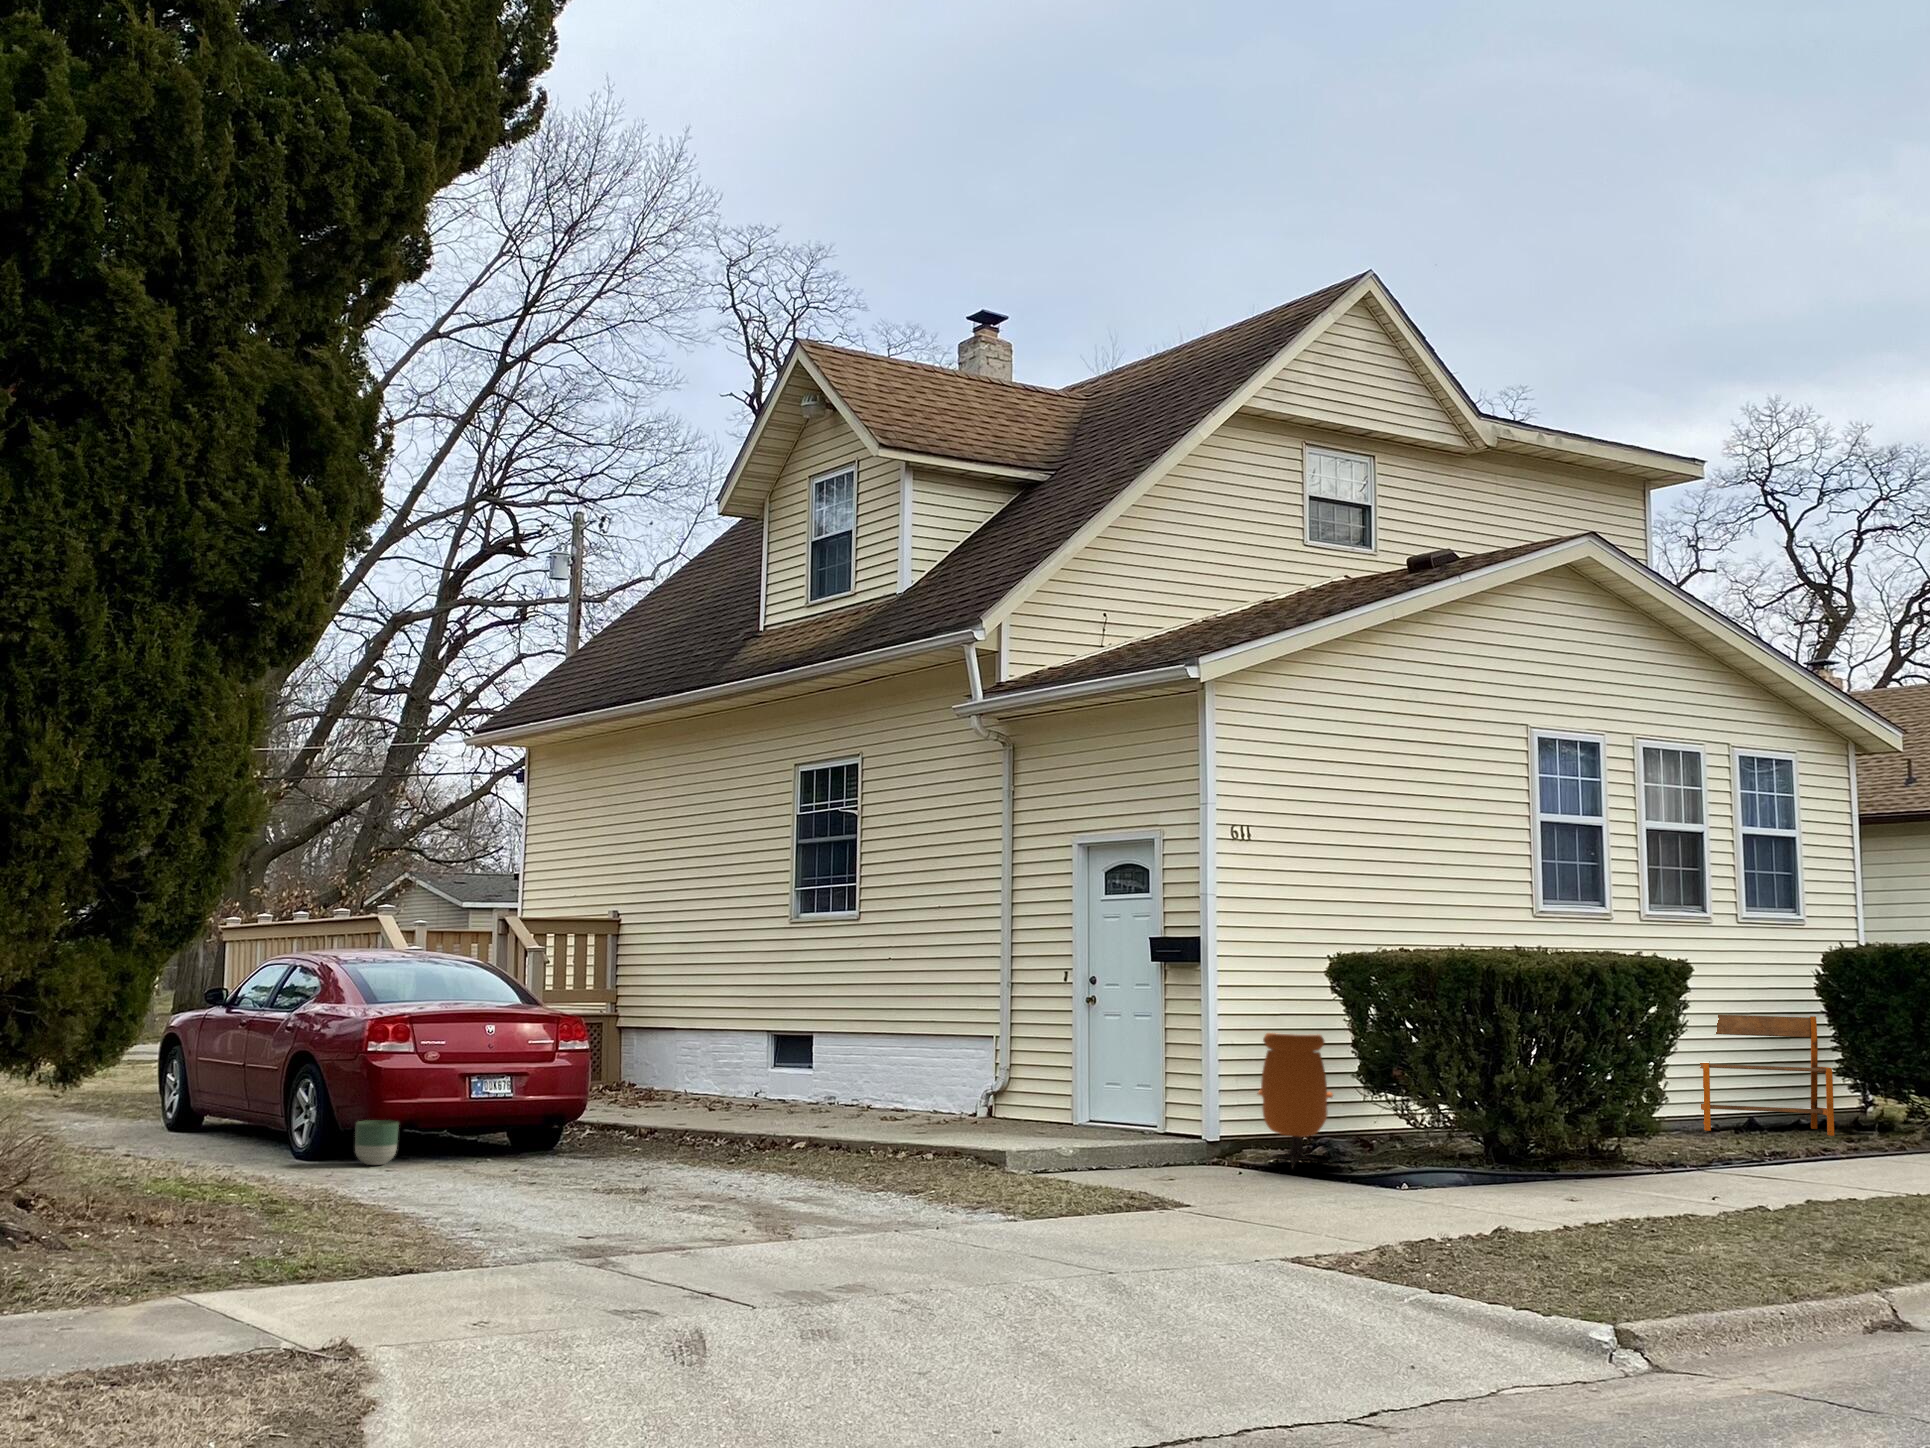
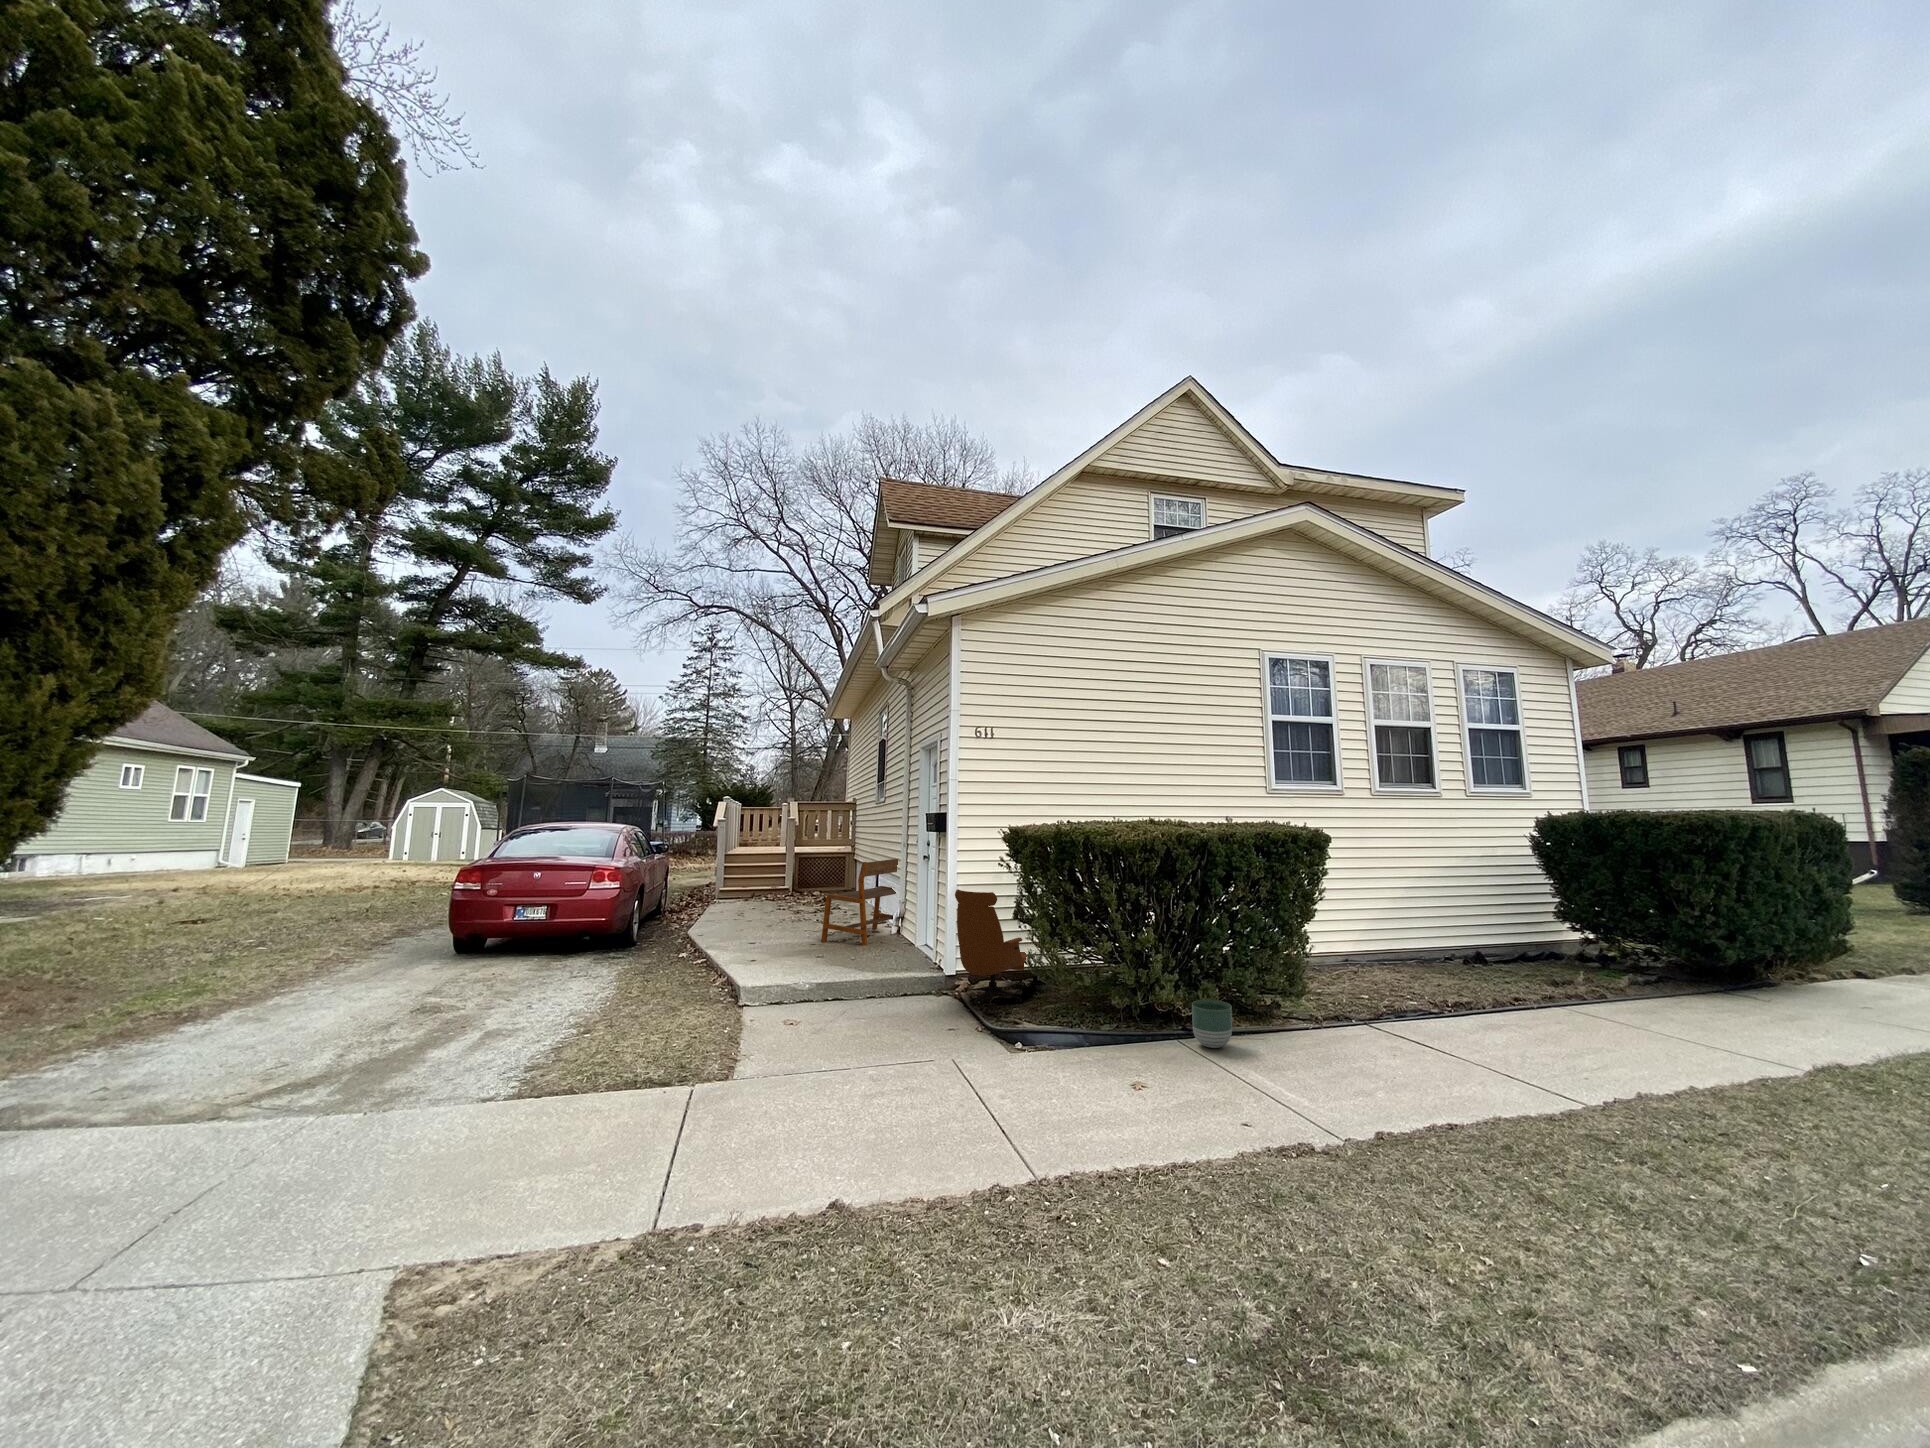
bench: present [1700,1014,1834,1136] -> present [821,858,899,946]
planter: present [355,1120,399,1165] -> present [1192,1000,1232,1048]

